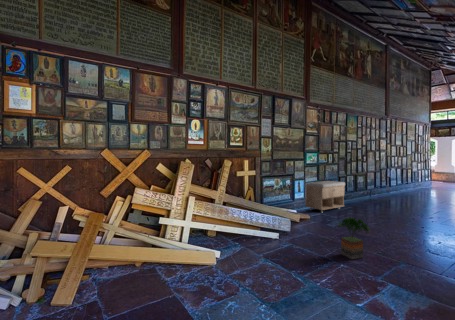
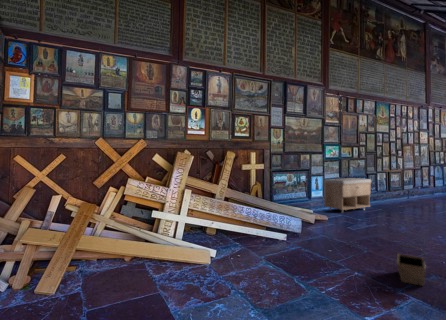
potted tree: present [338,217,370,259] -> none [348,213,387,261]
basket: none [380,246,407,281] -> present [397,254,426,286]

